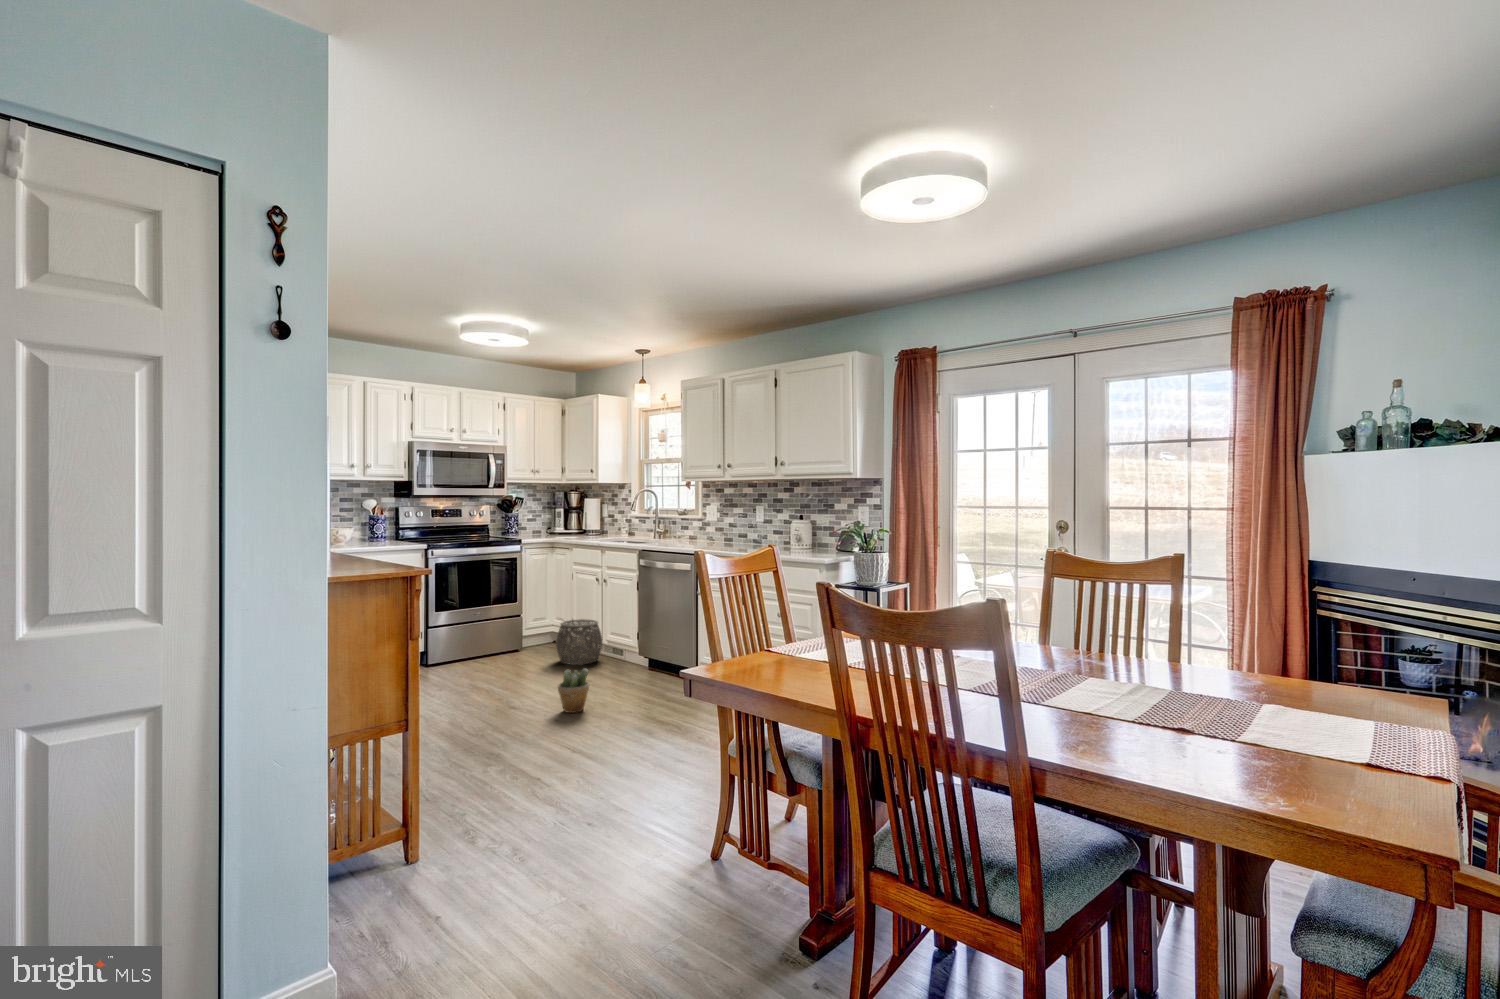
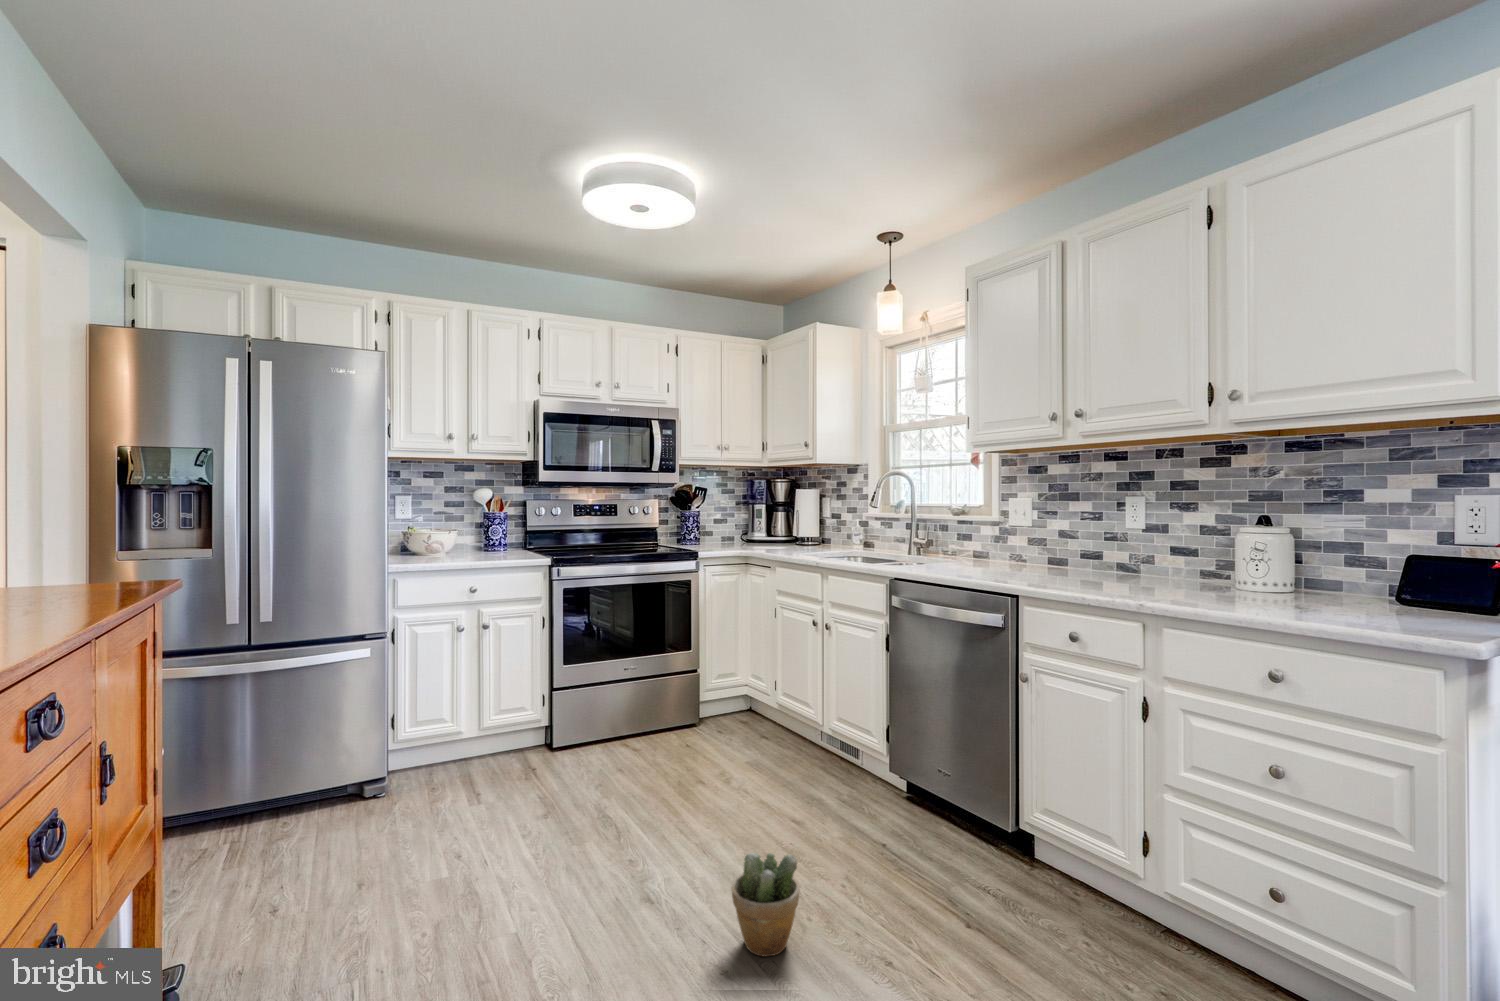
woven basket: present [556,619,602,665] -> none [746,692,825,778]

